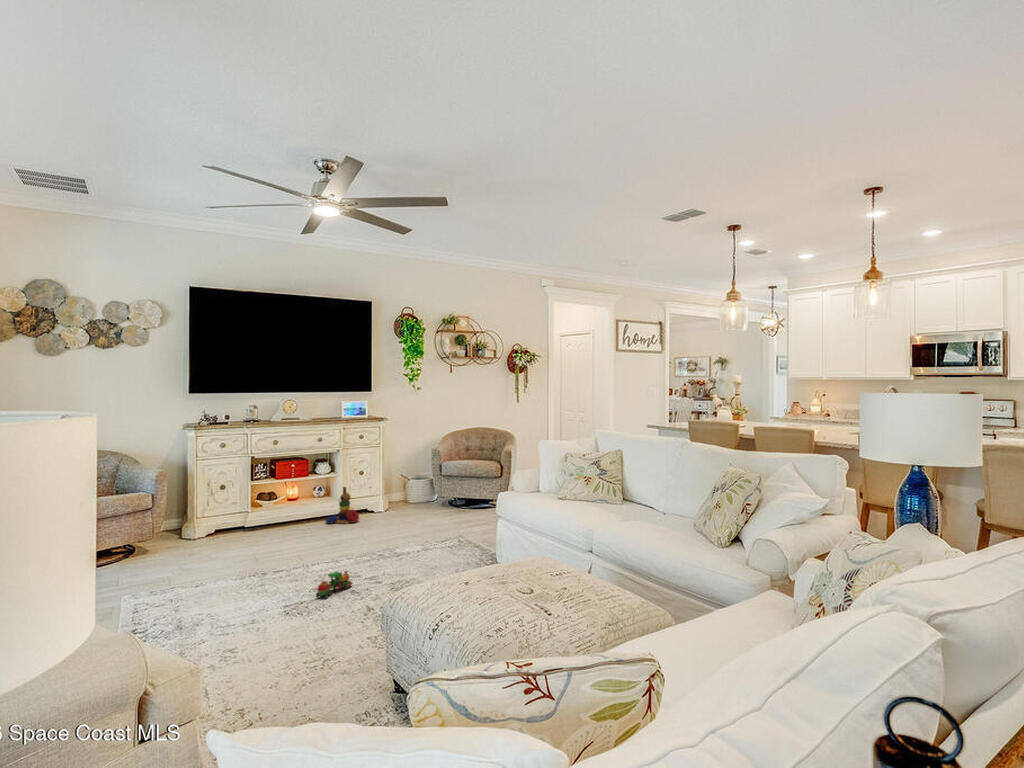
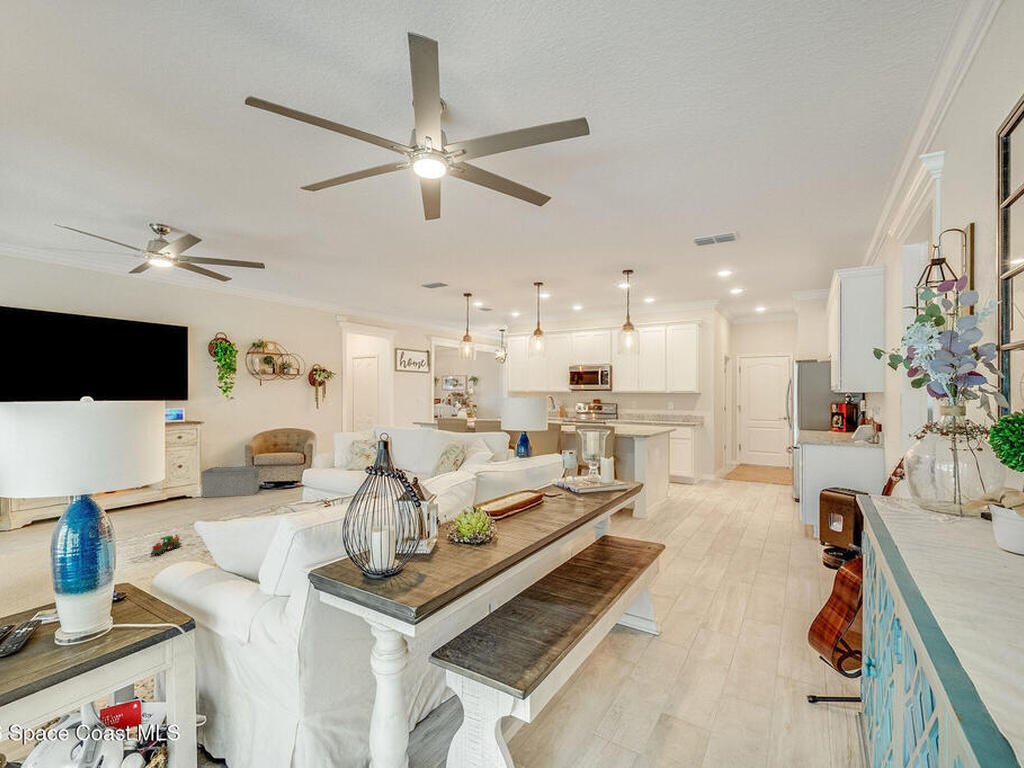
storage bin: none [385,474,450,513] -> present [201,466,260,497]
stacking toy: present [326,487,359,524] -> none [143,479,177,510]

